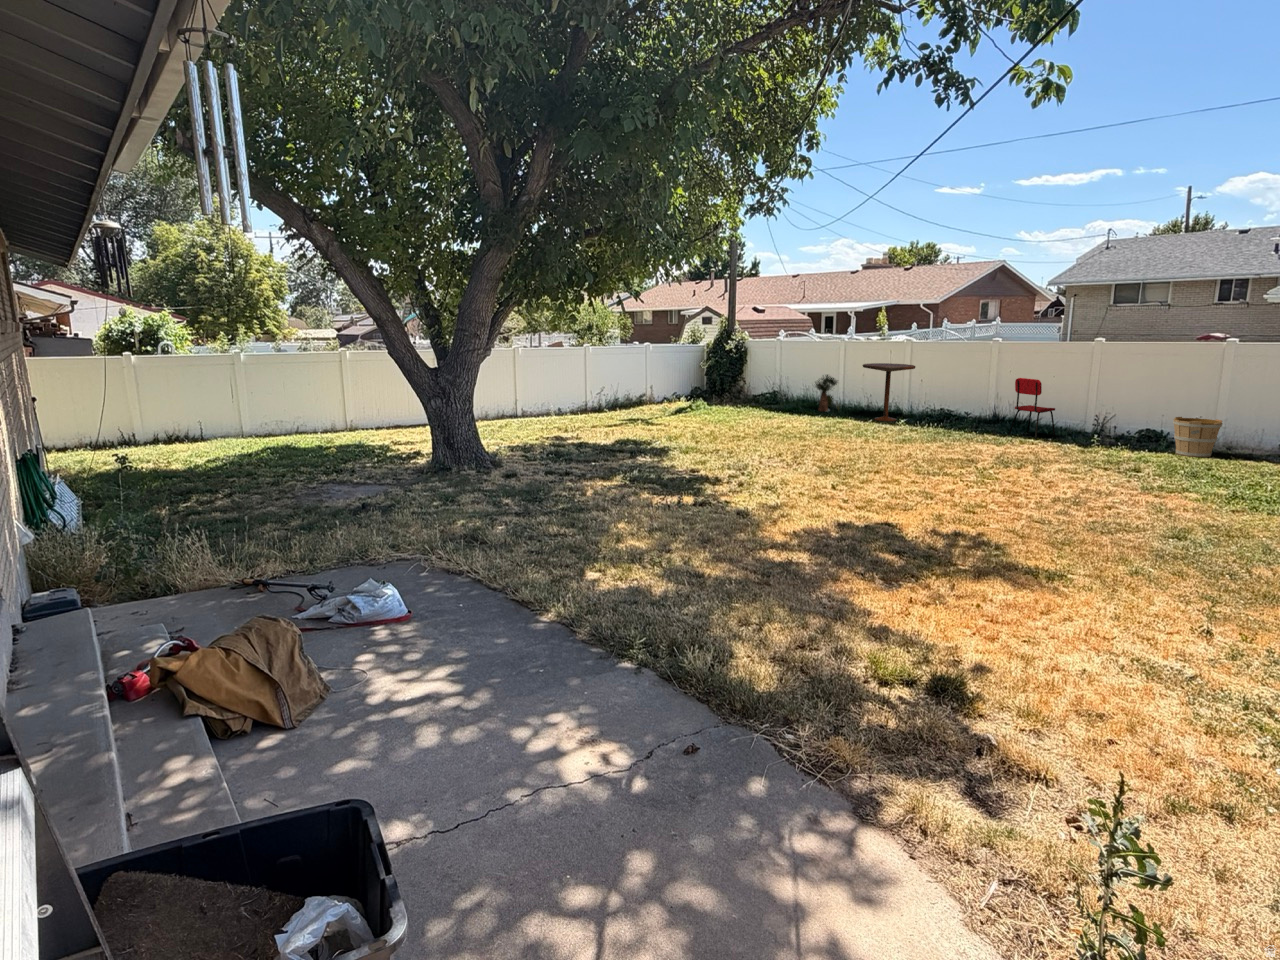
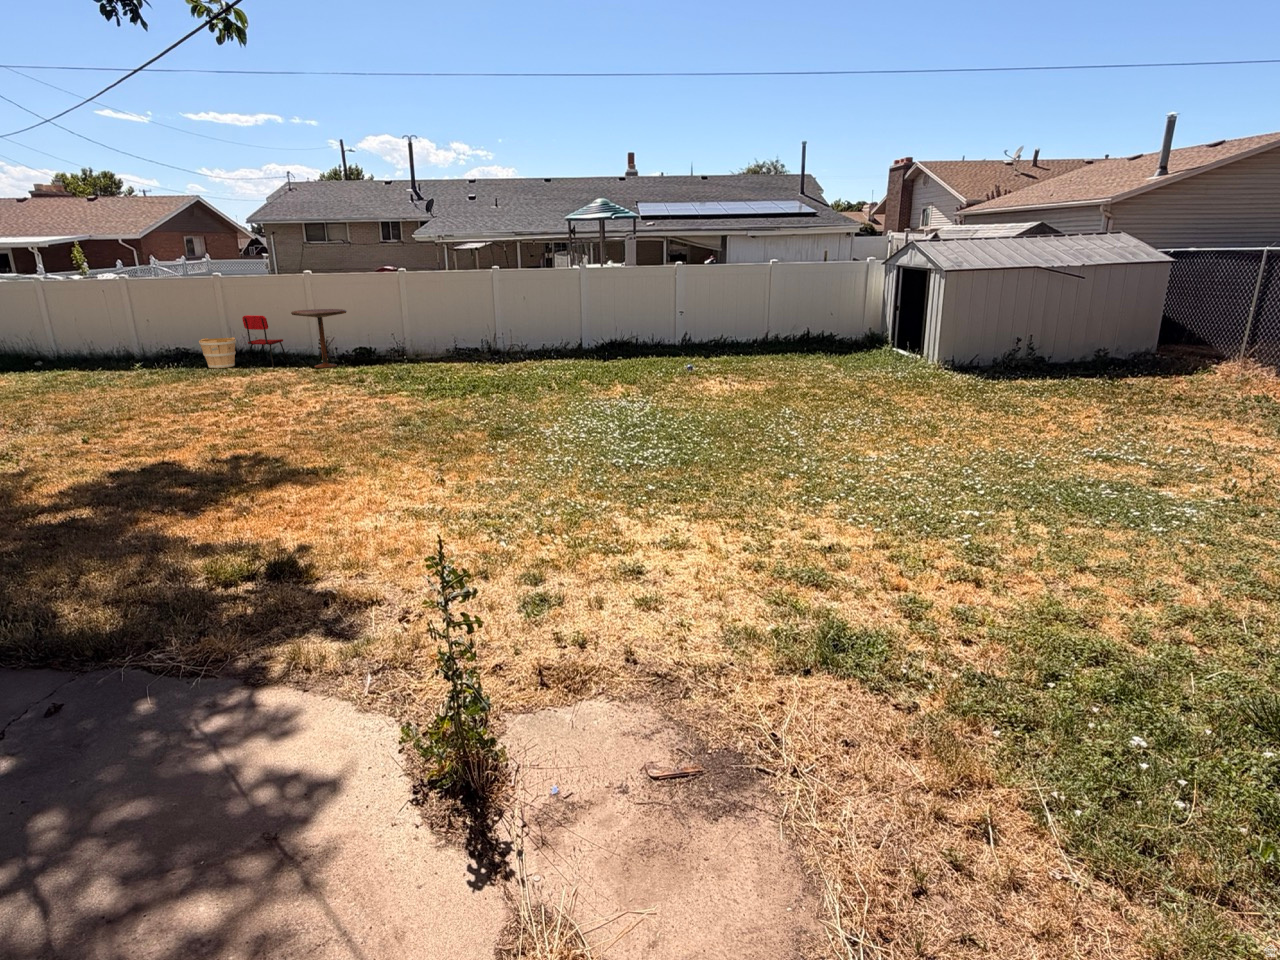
pedestal table: present [863,363,915,421] -> present [291,309,347,368]
potted plant: present [815,375,840,411] -> none [15,329,58,370]
wooden bucket: present [1173,417,1222,457] -> present [199,338,236,368]

